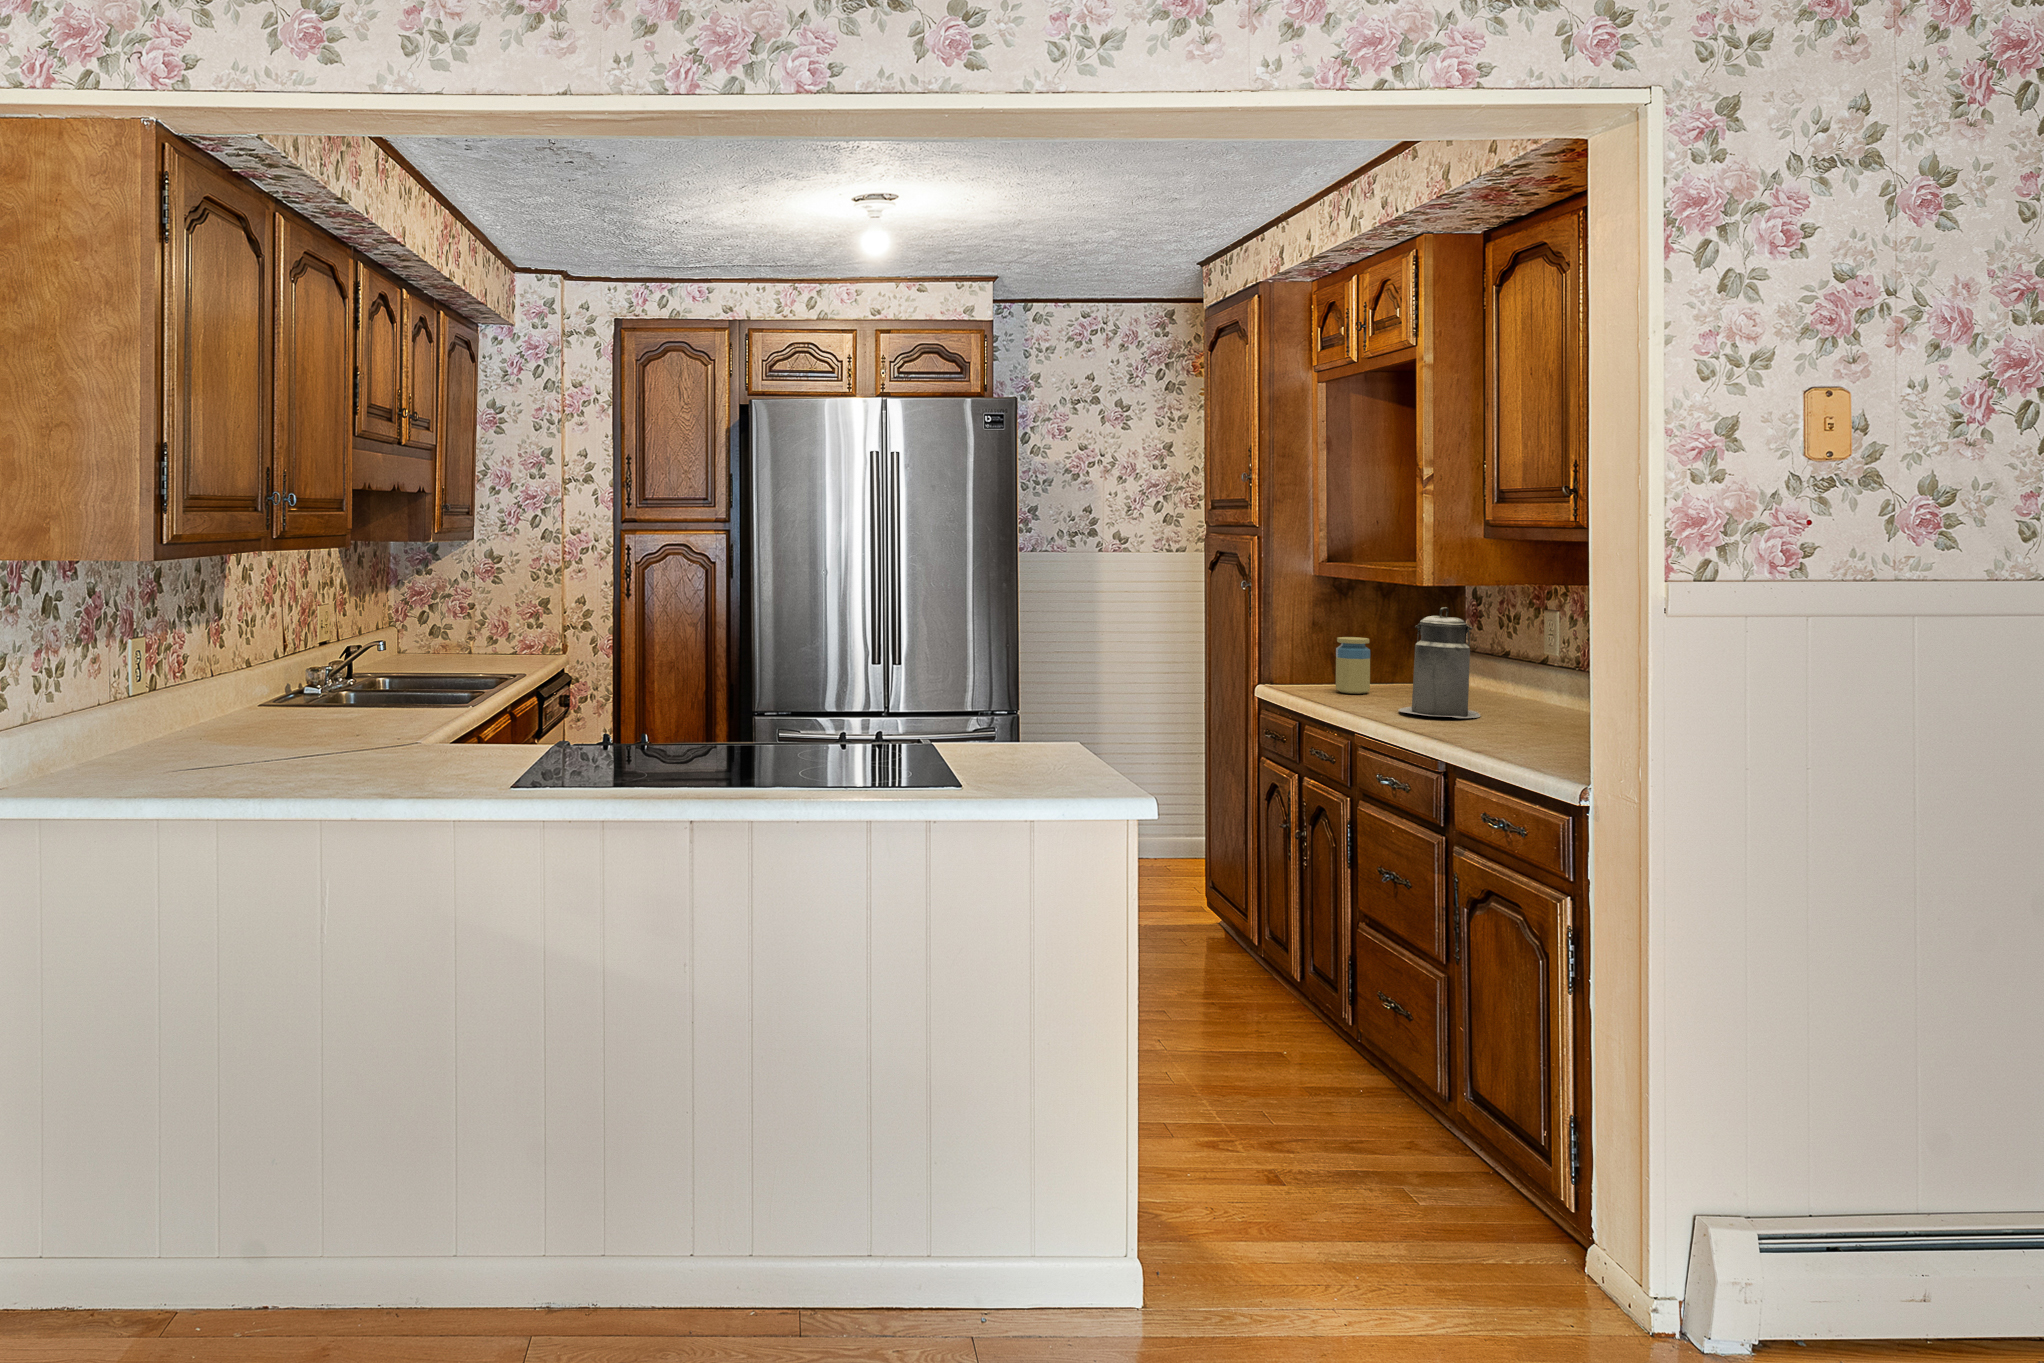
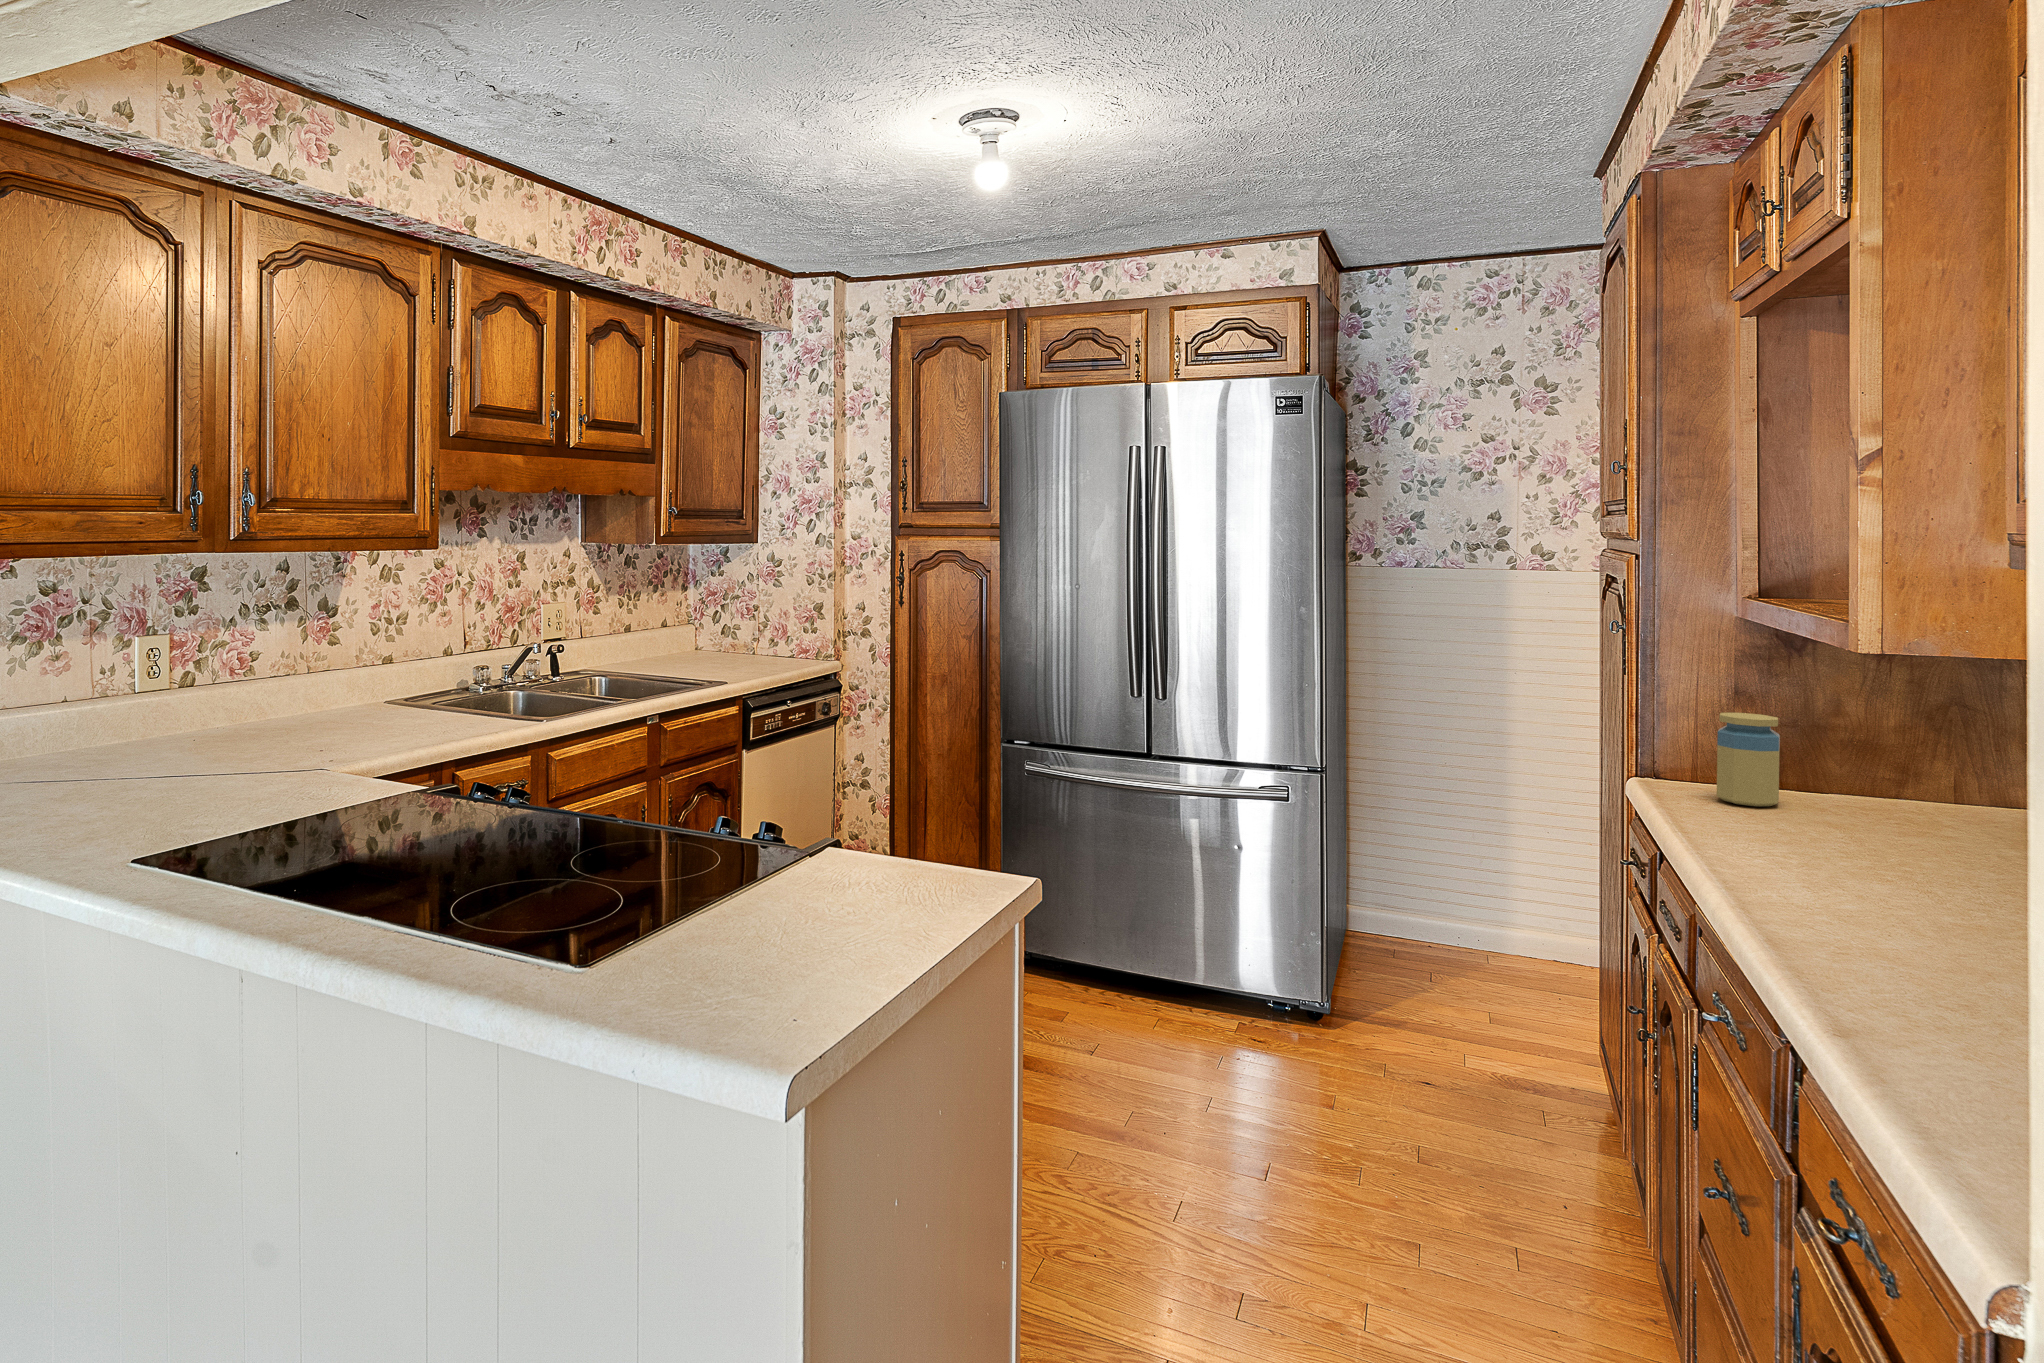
canister: present [1398,607,1480,718] -> none [1780,680,1955,884]

